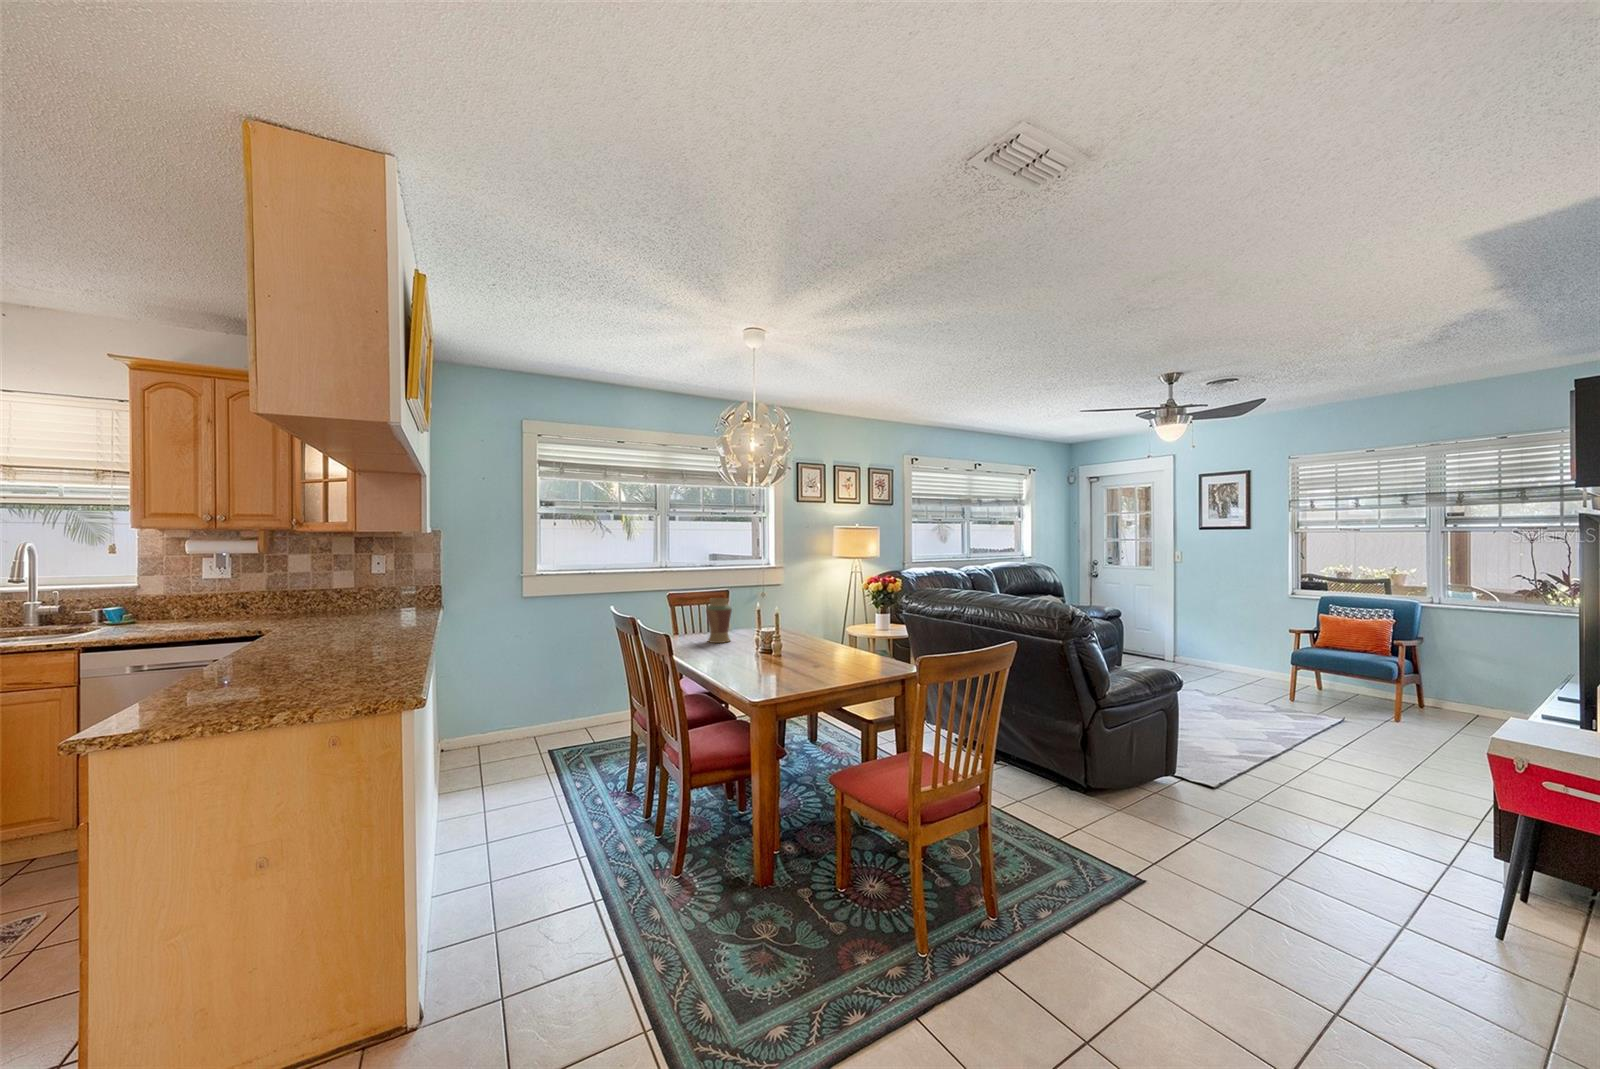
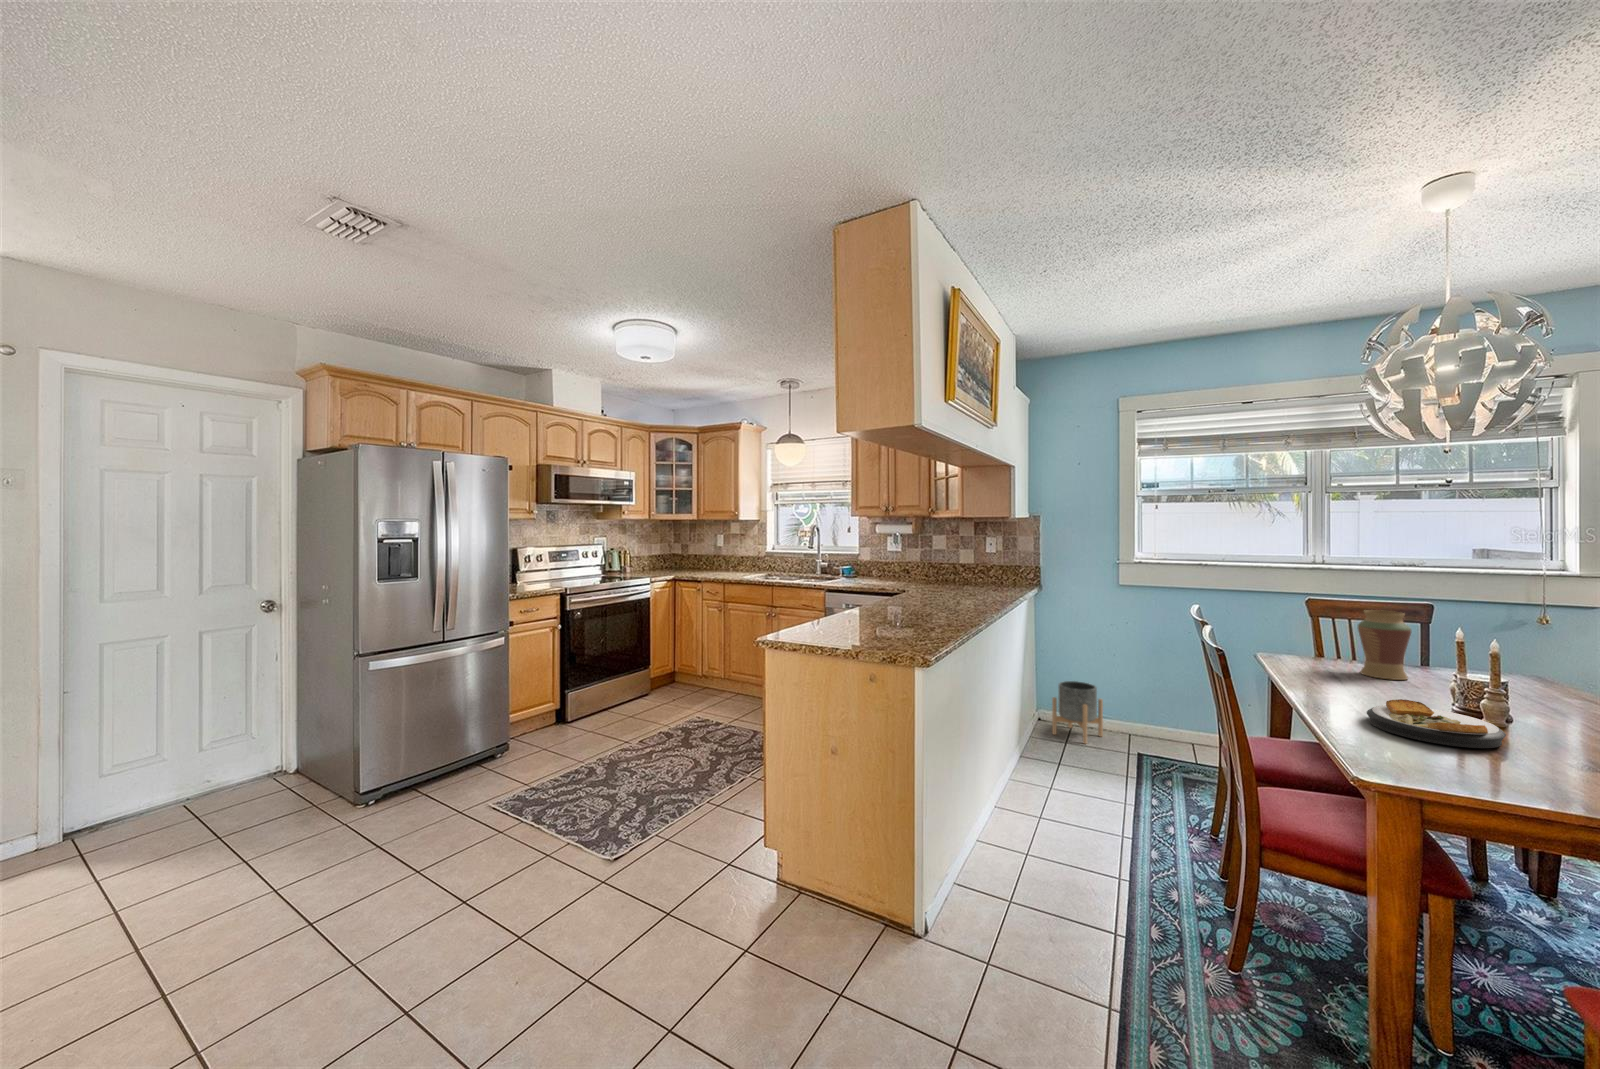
plate: none [732,651,790,673] -> present [1367,699,1506,748]
planter: none [462,698,511,760] -> present [1052,681,1103,744]

